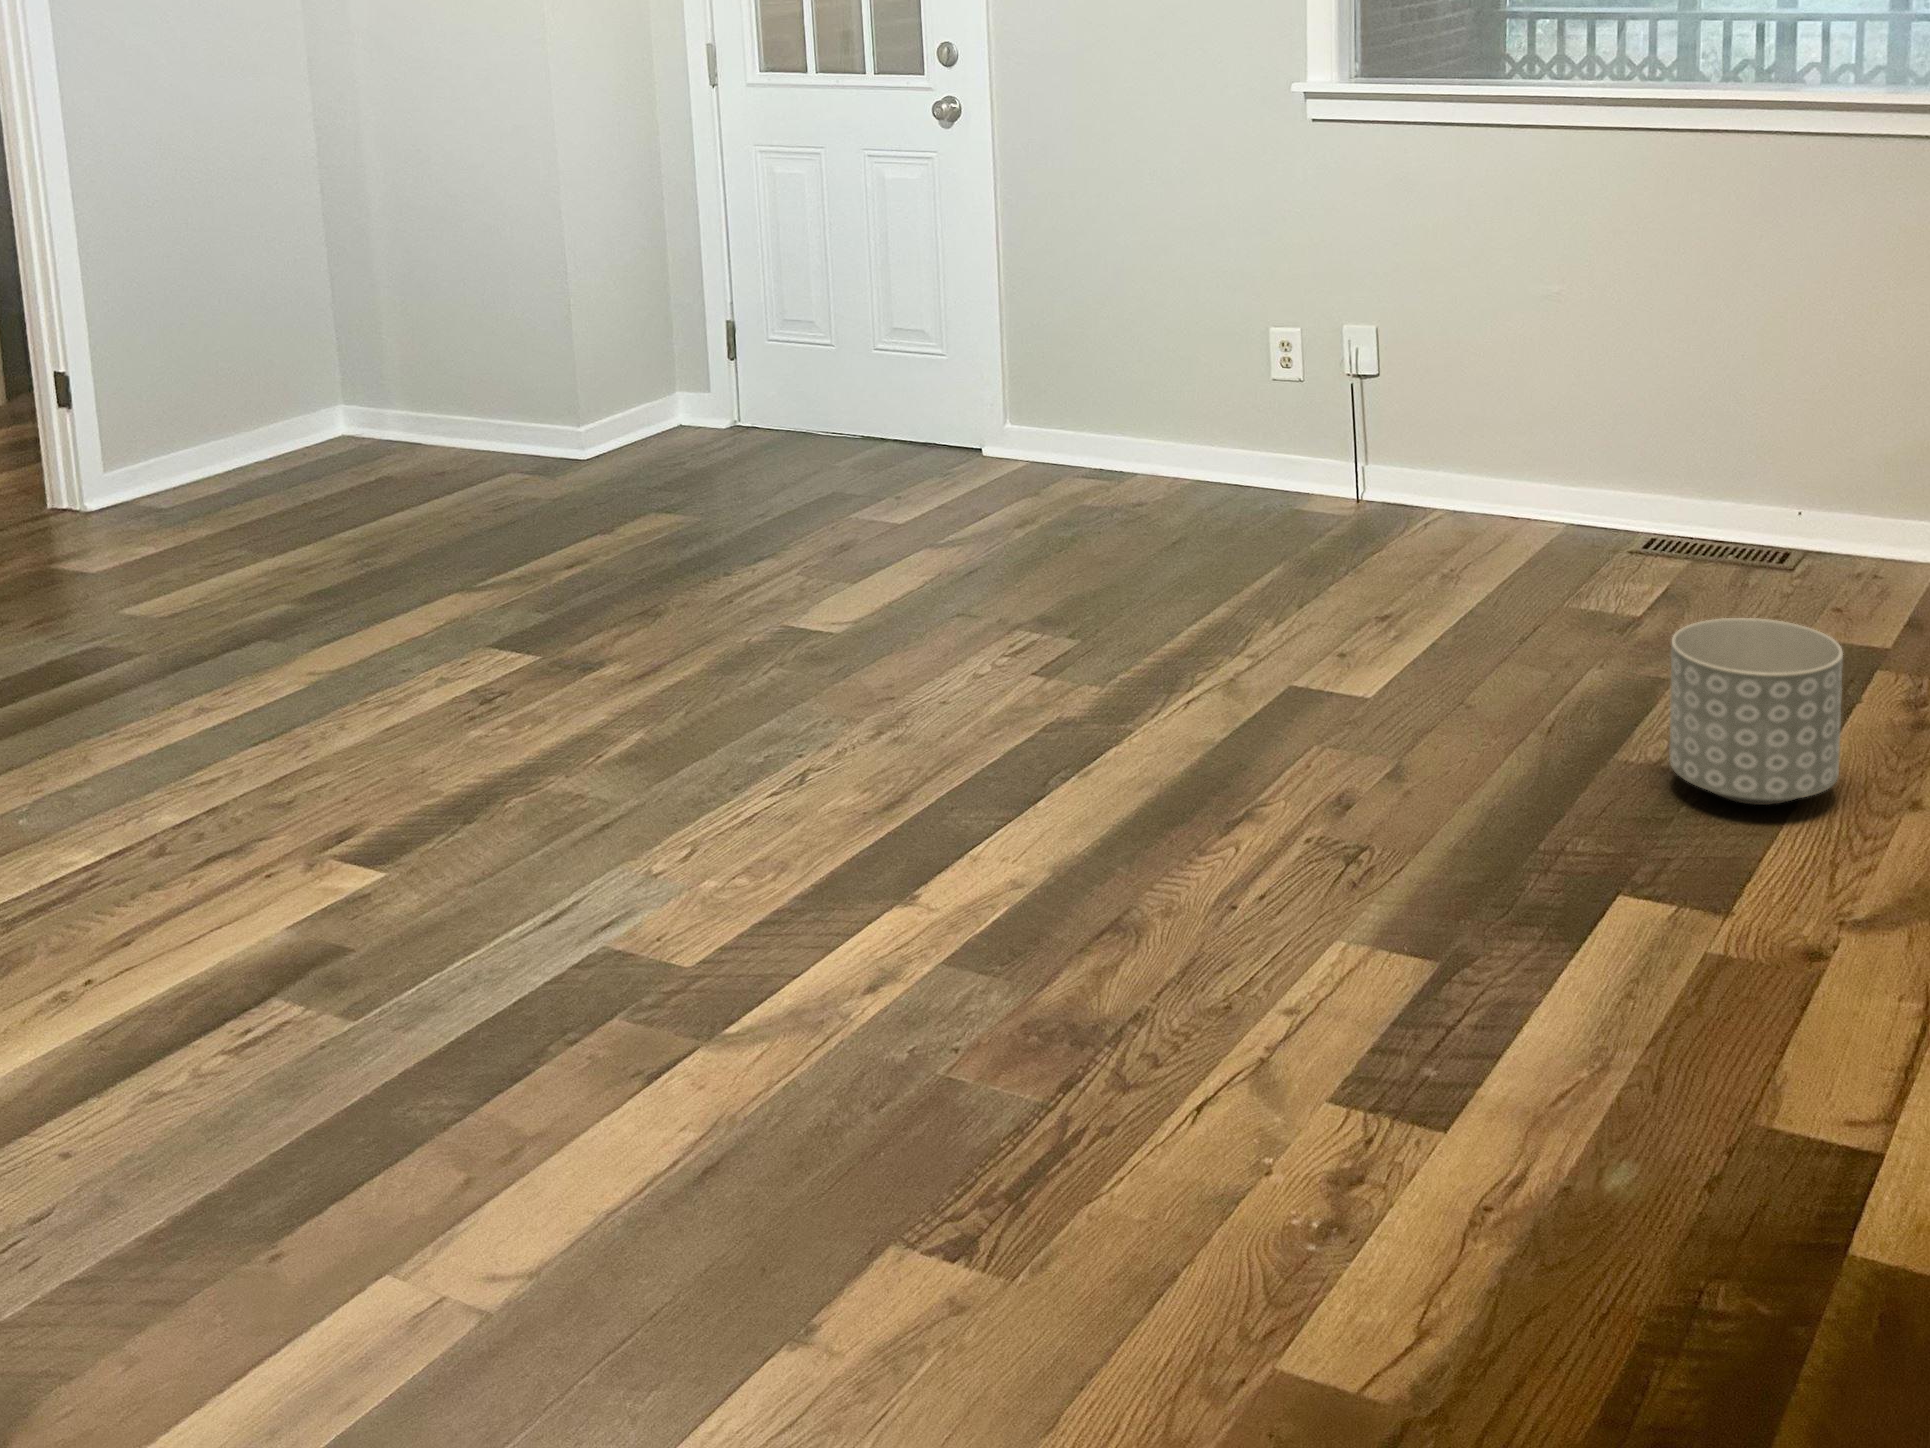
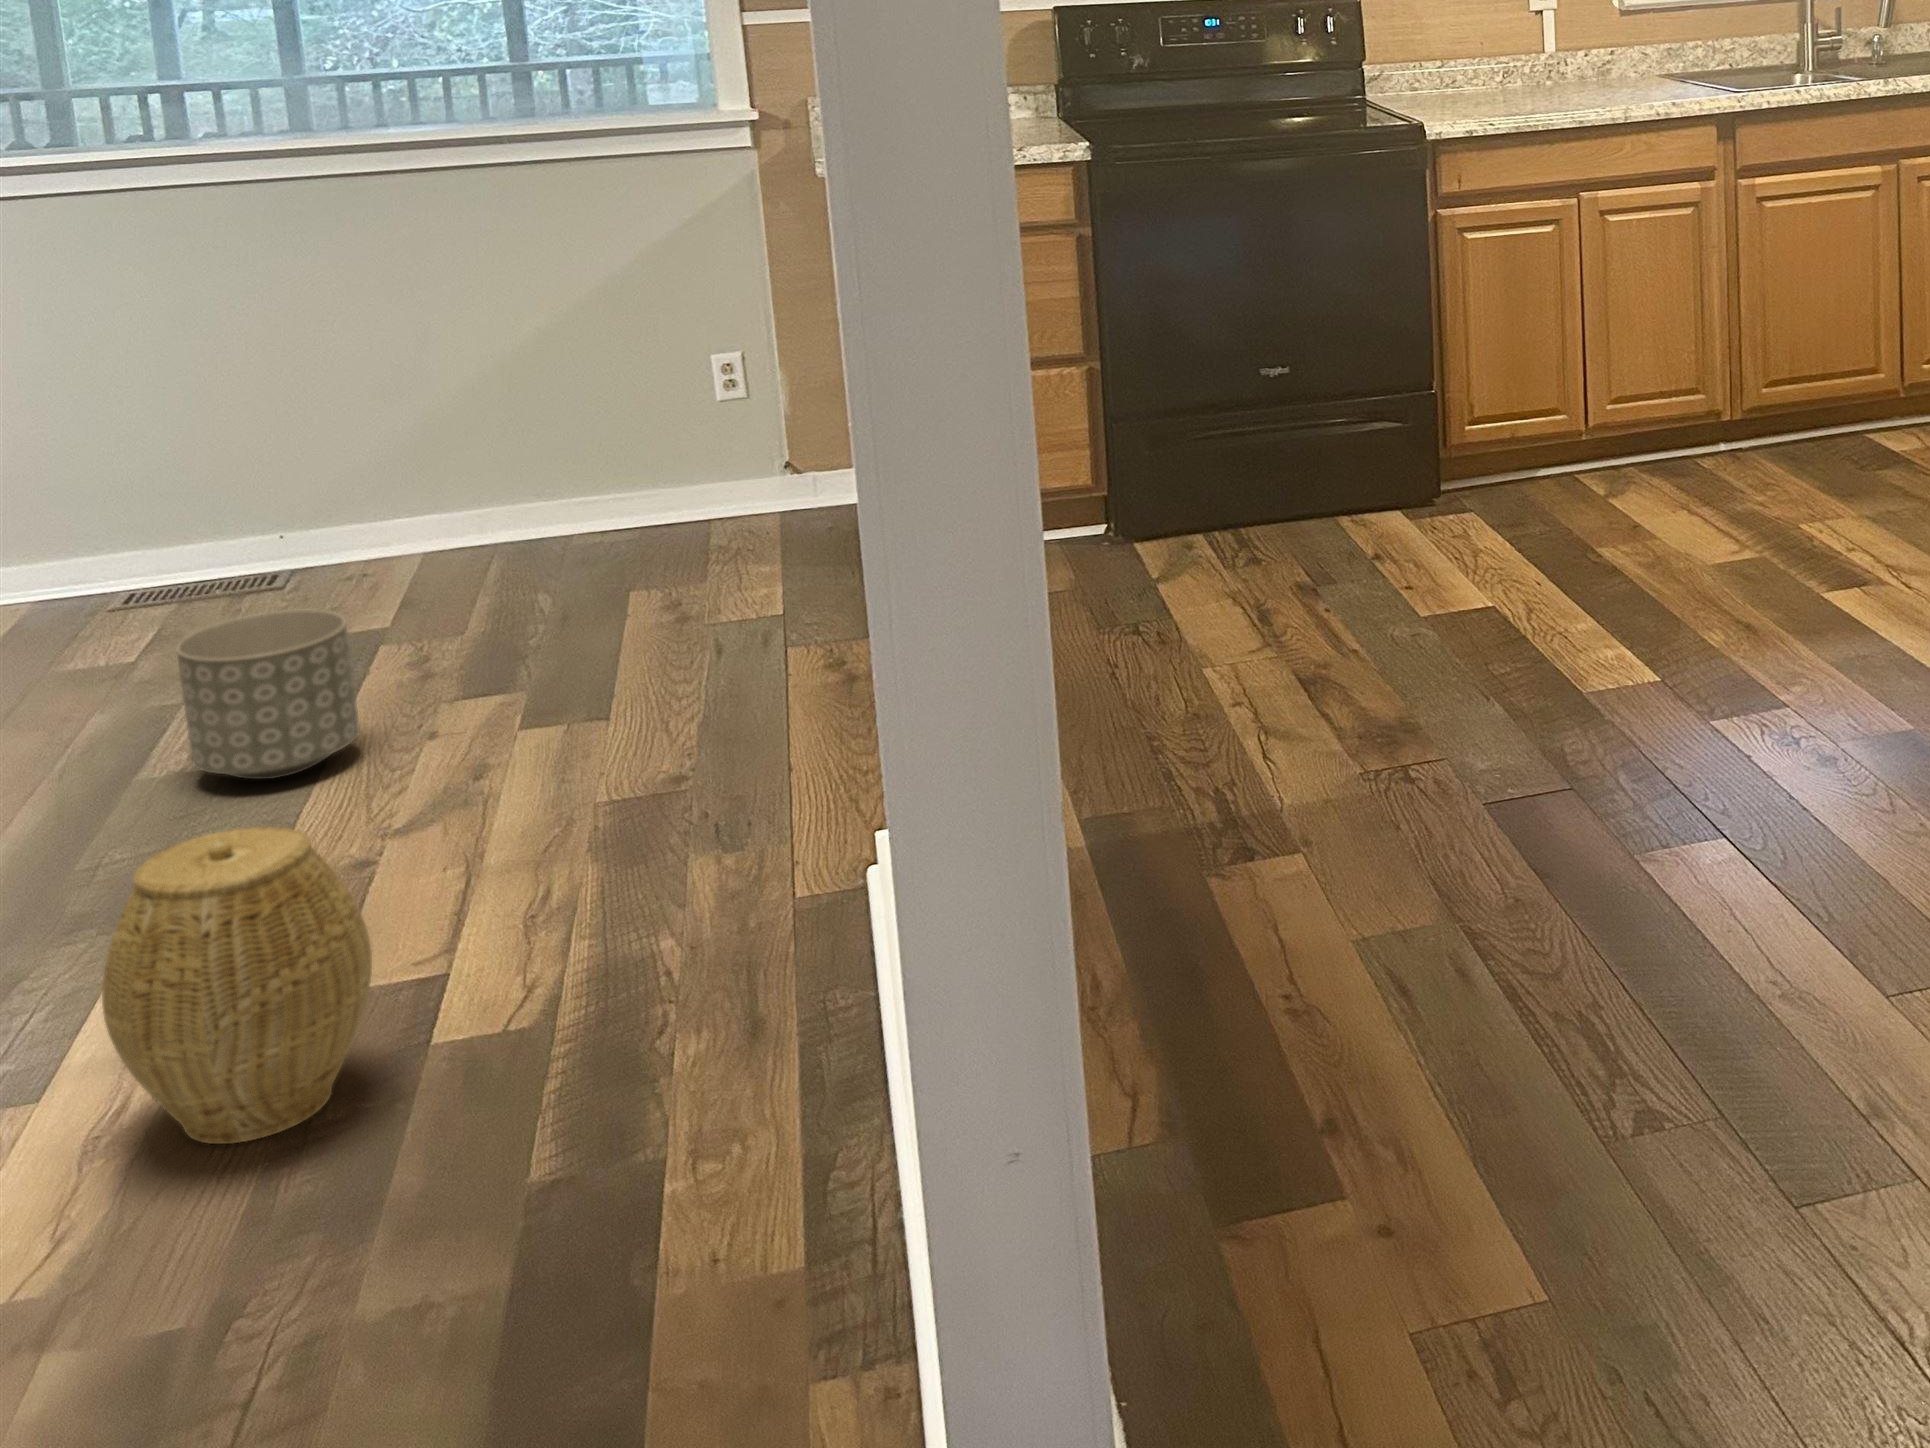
woven basket: none [1510,919,1795,1301] -> present [102,827,372,1144]

